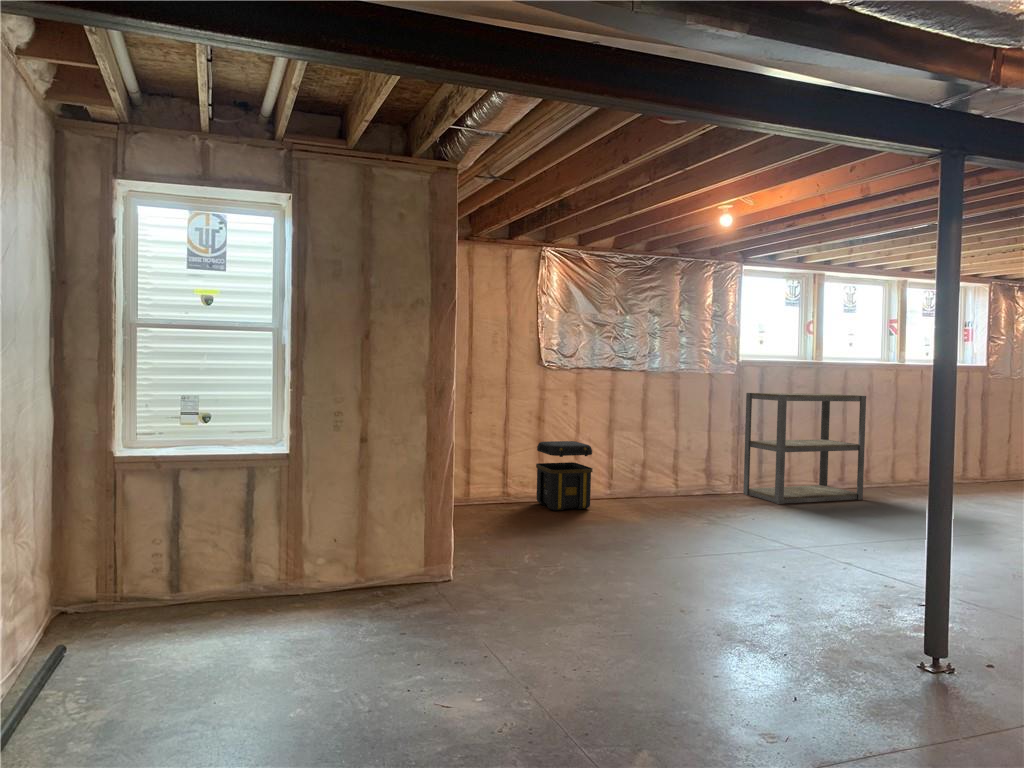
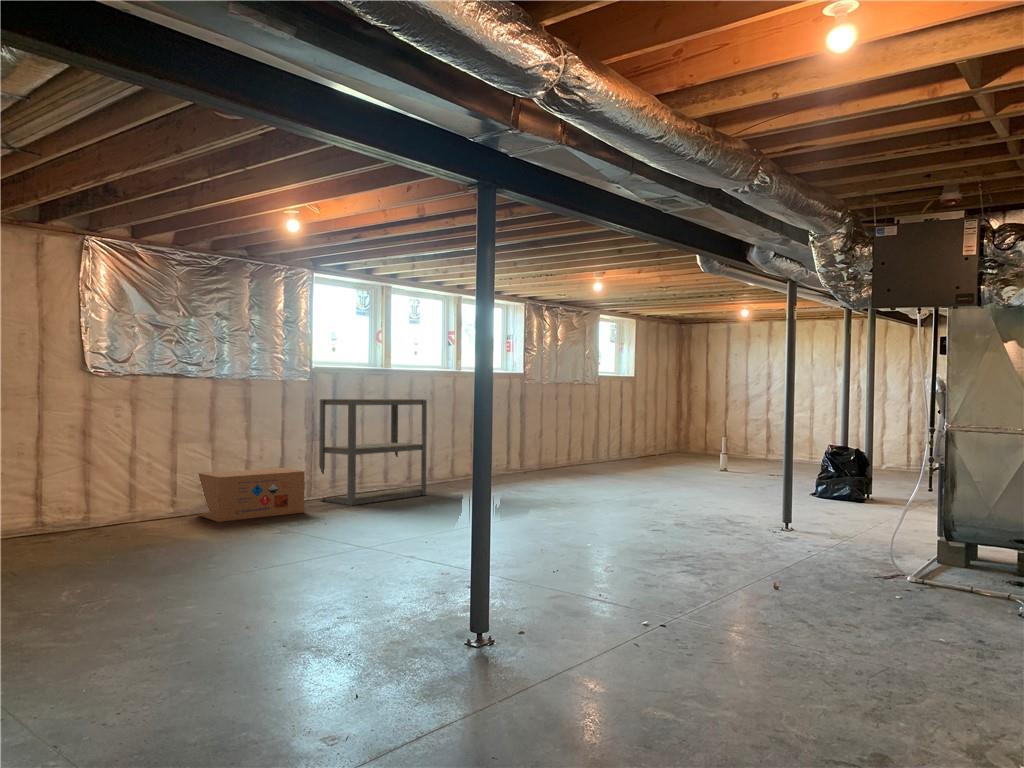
toolbox: present [536,441,593,511] -> none [80,456,152,534]
cardboard box: none [631,459,732,509] -> present [199,468,305,522]

